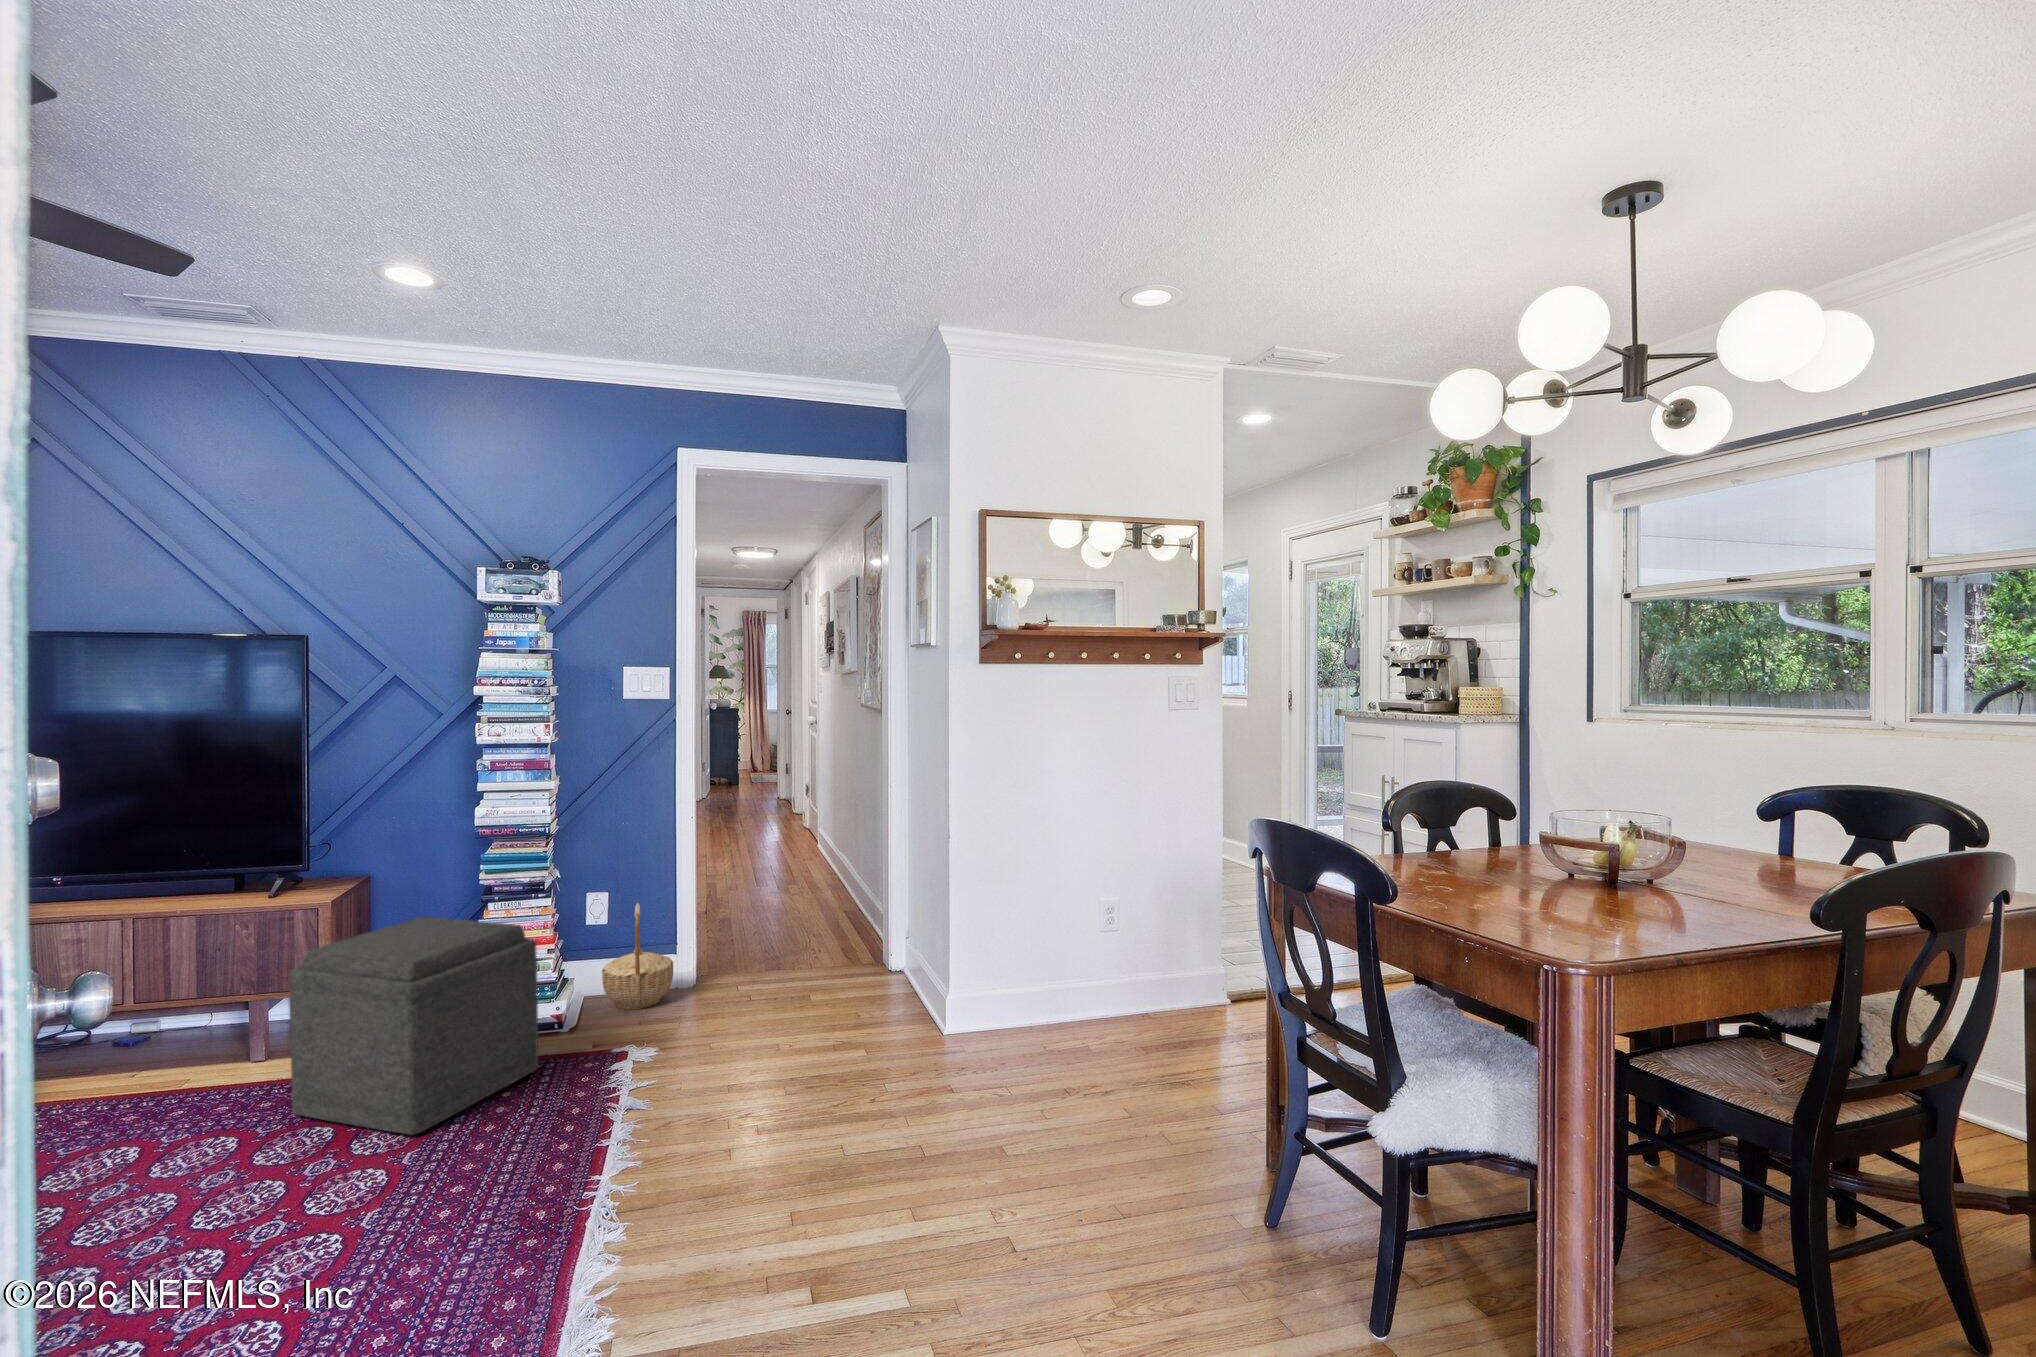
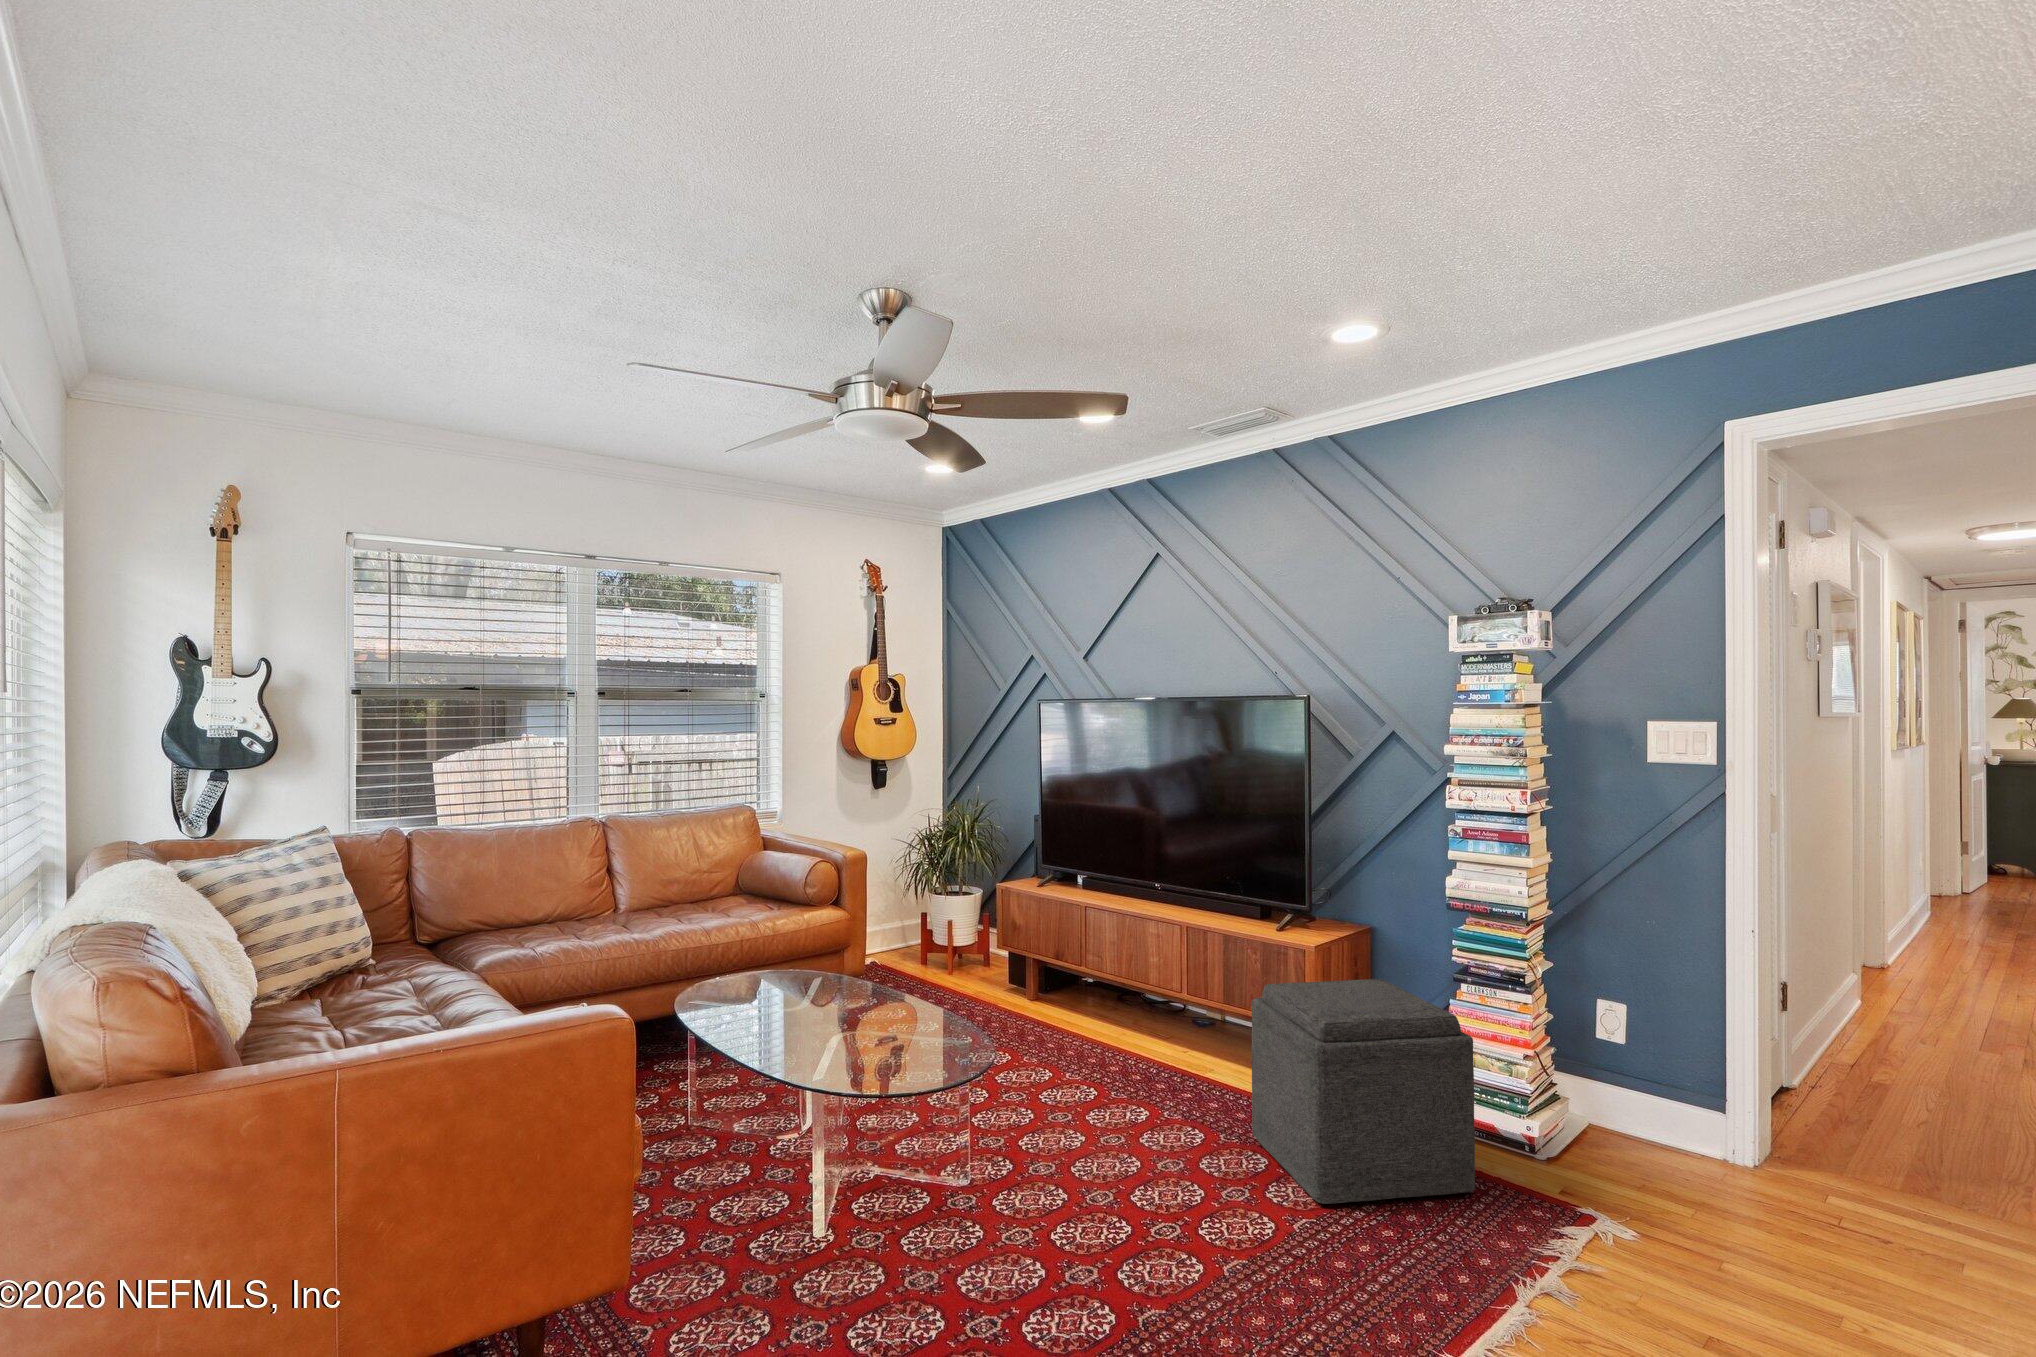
basket: present [602,903,673,1010] -> none [1597,1031,1698,1175]

